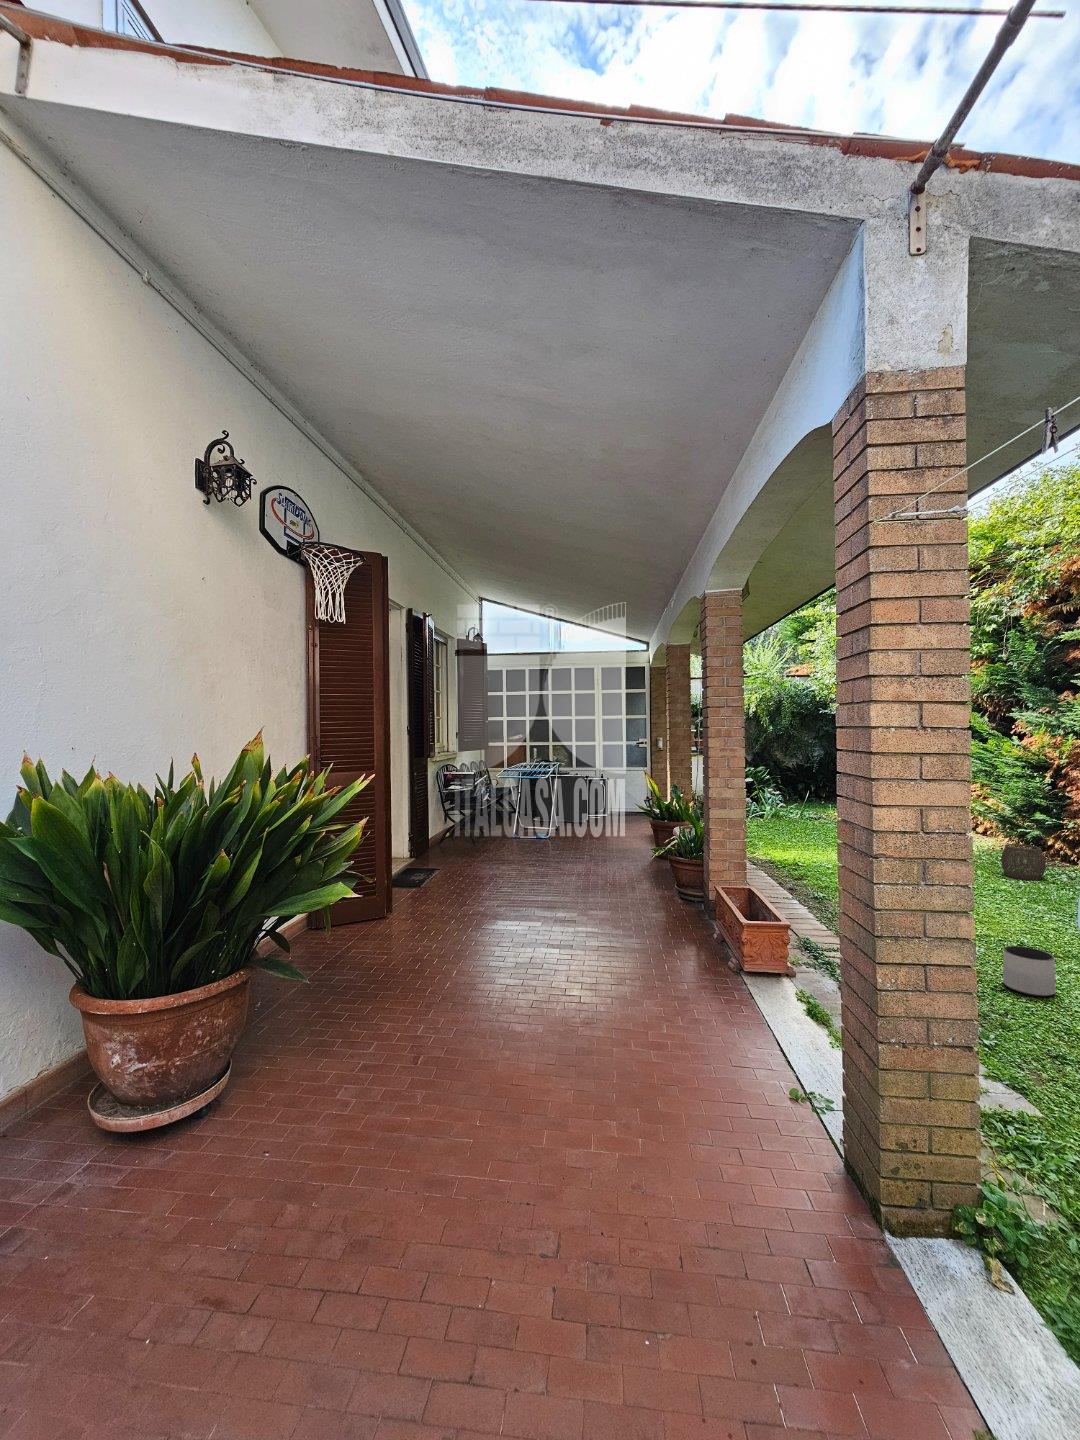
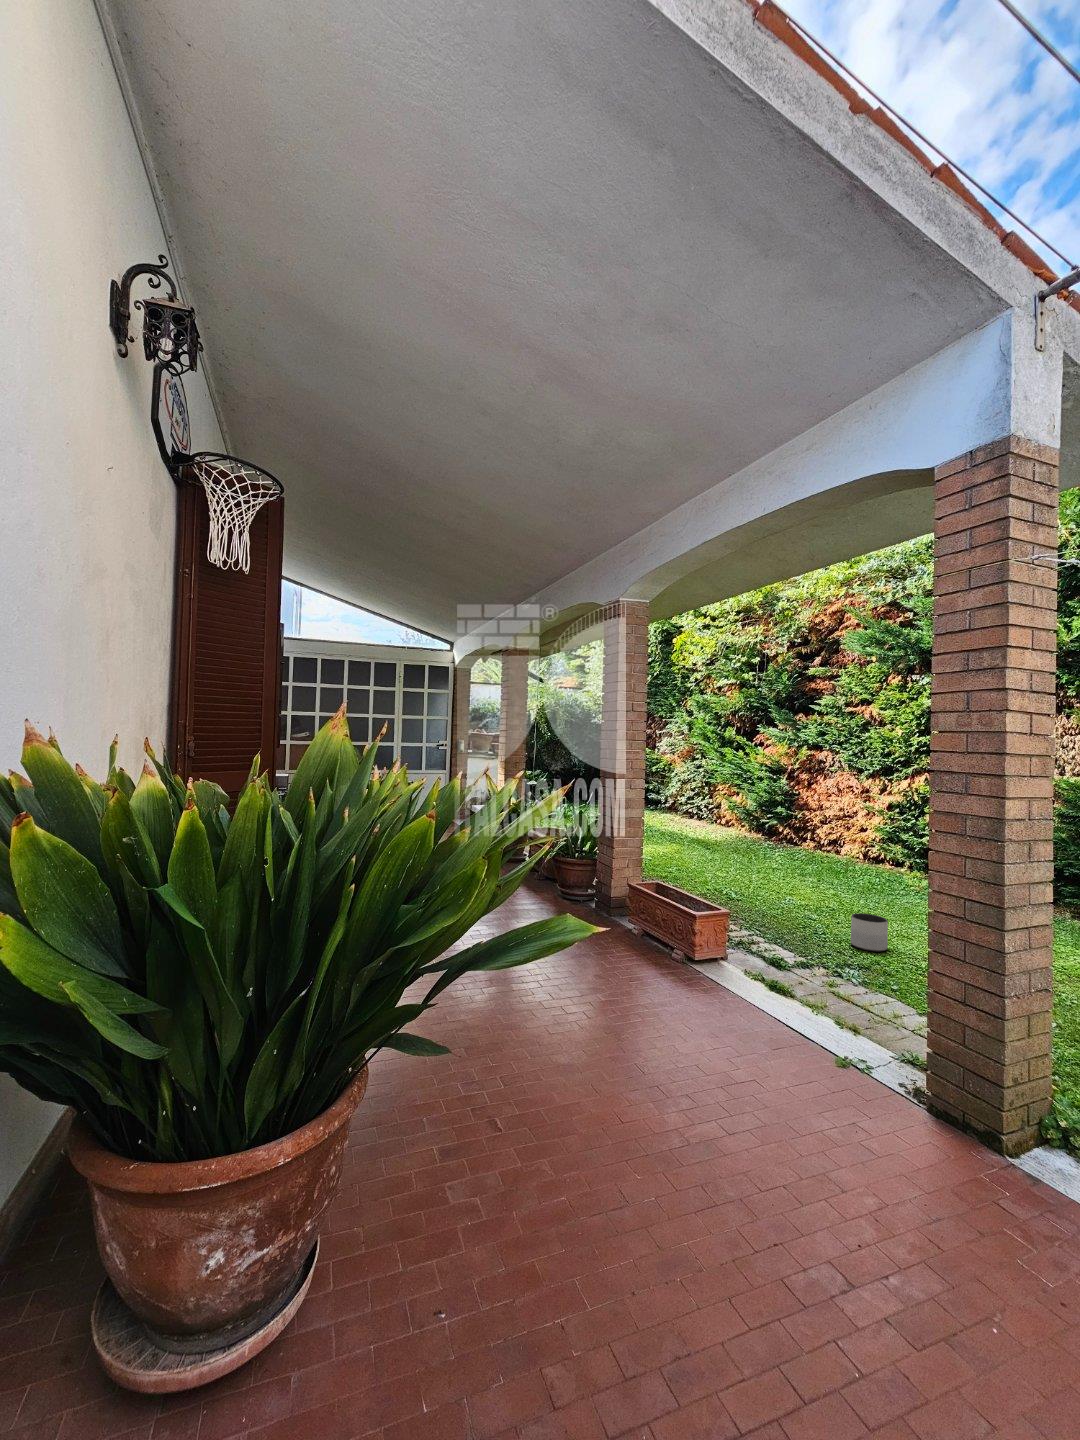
woven basket: present [1001,844,1046,880] -> none [766,834,798,863]

